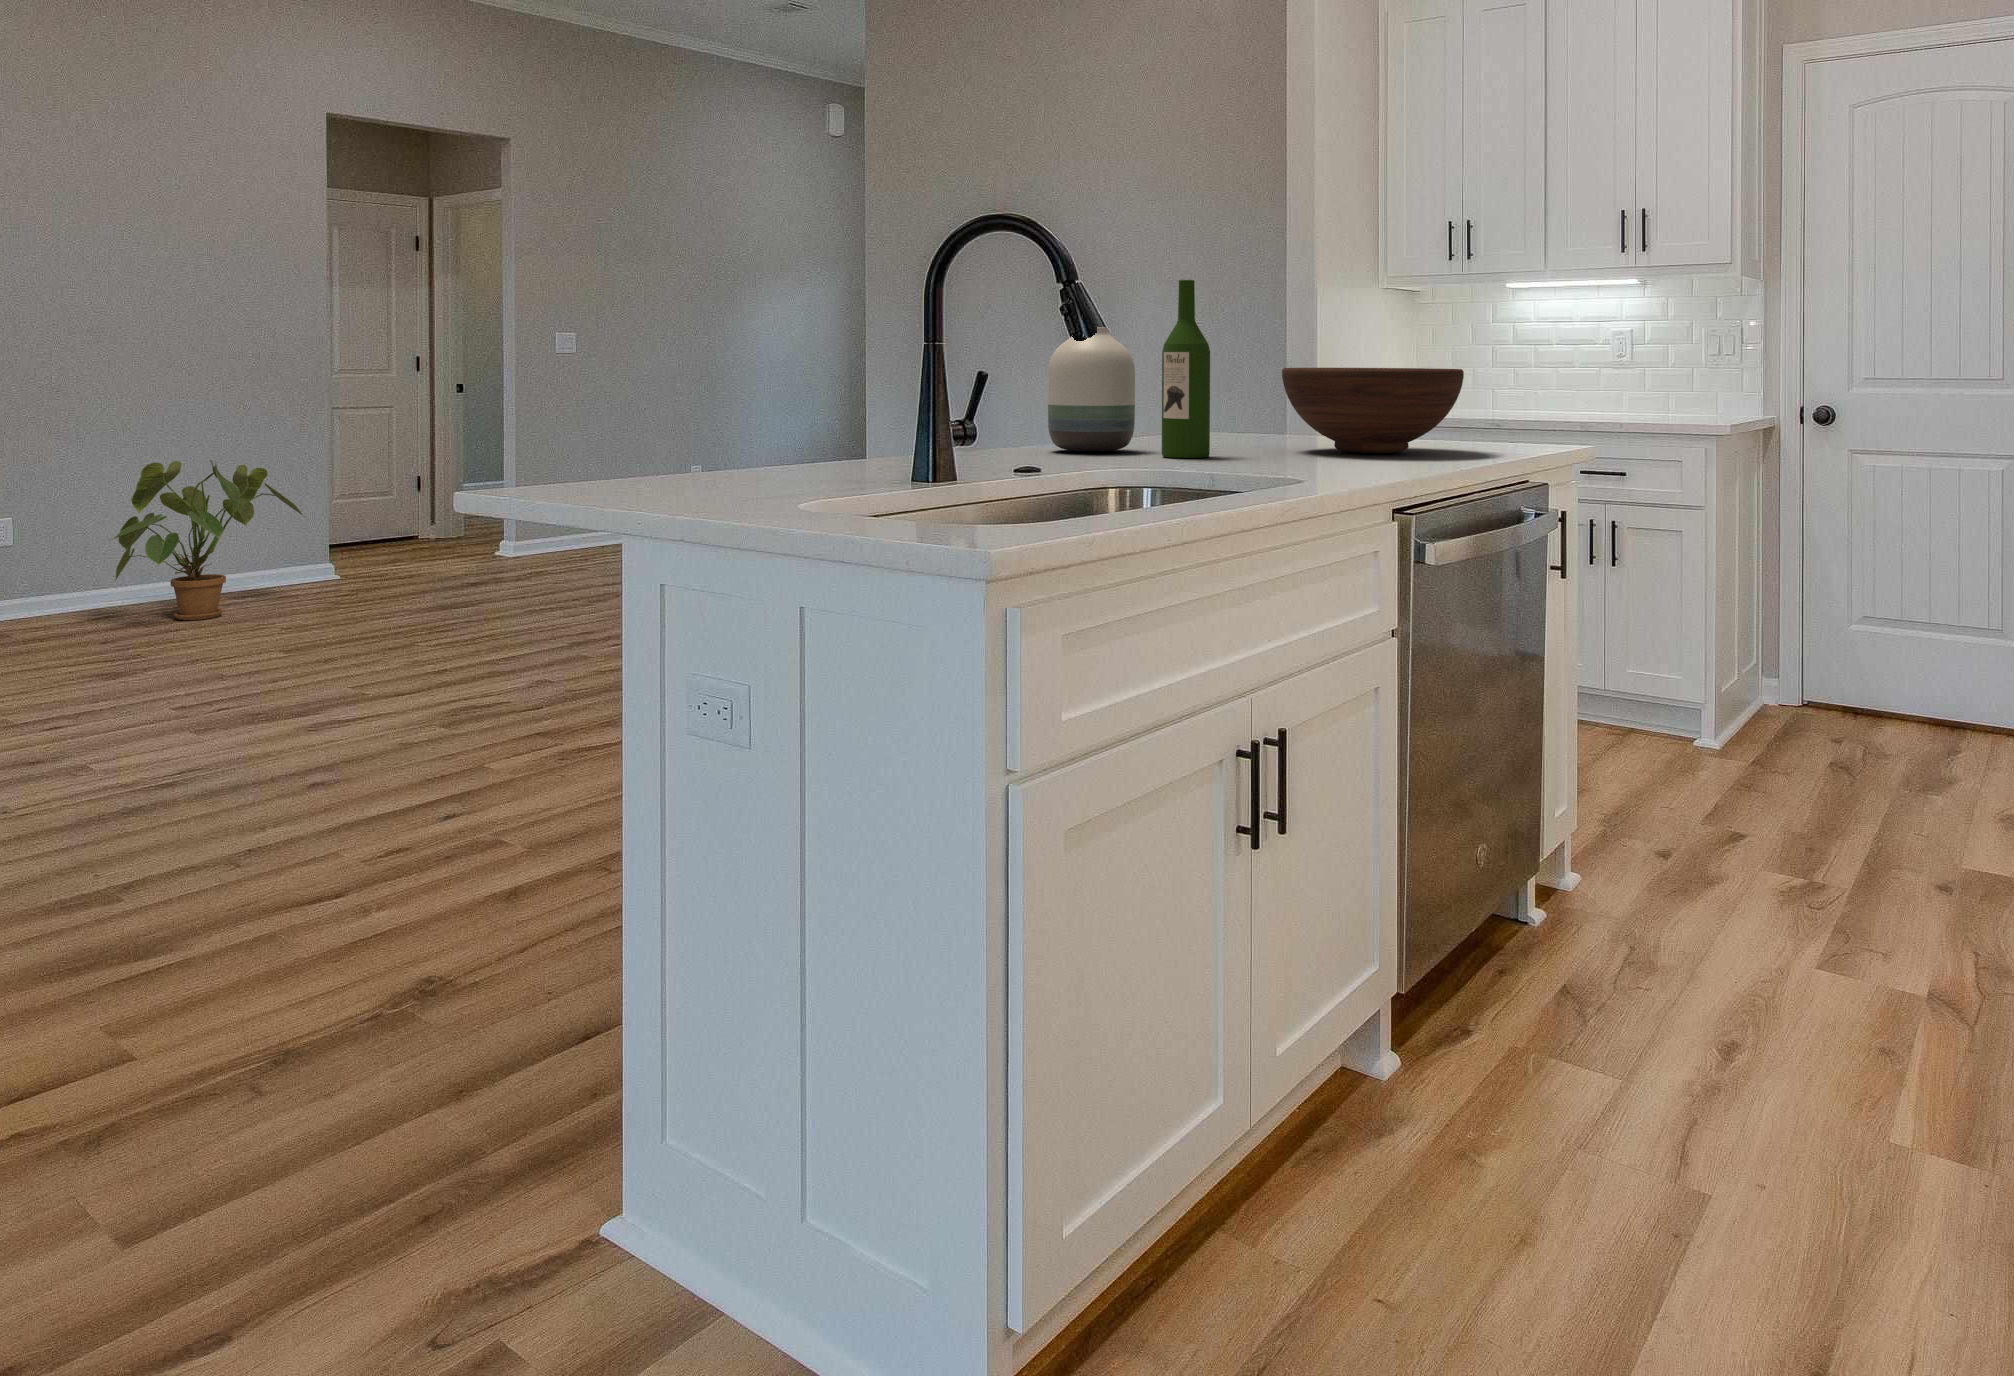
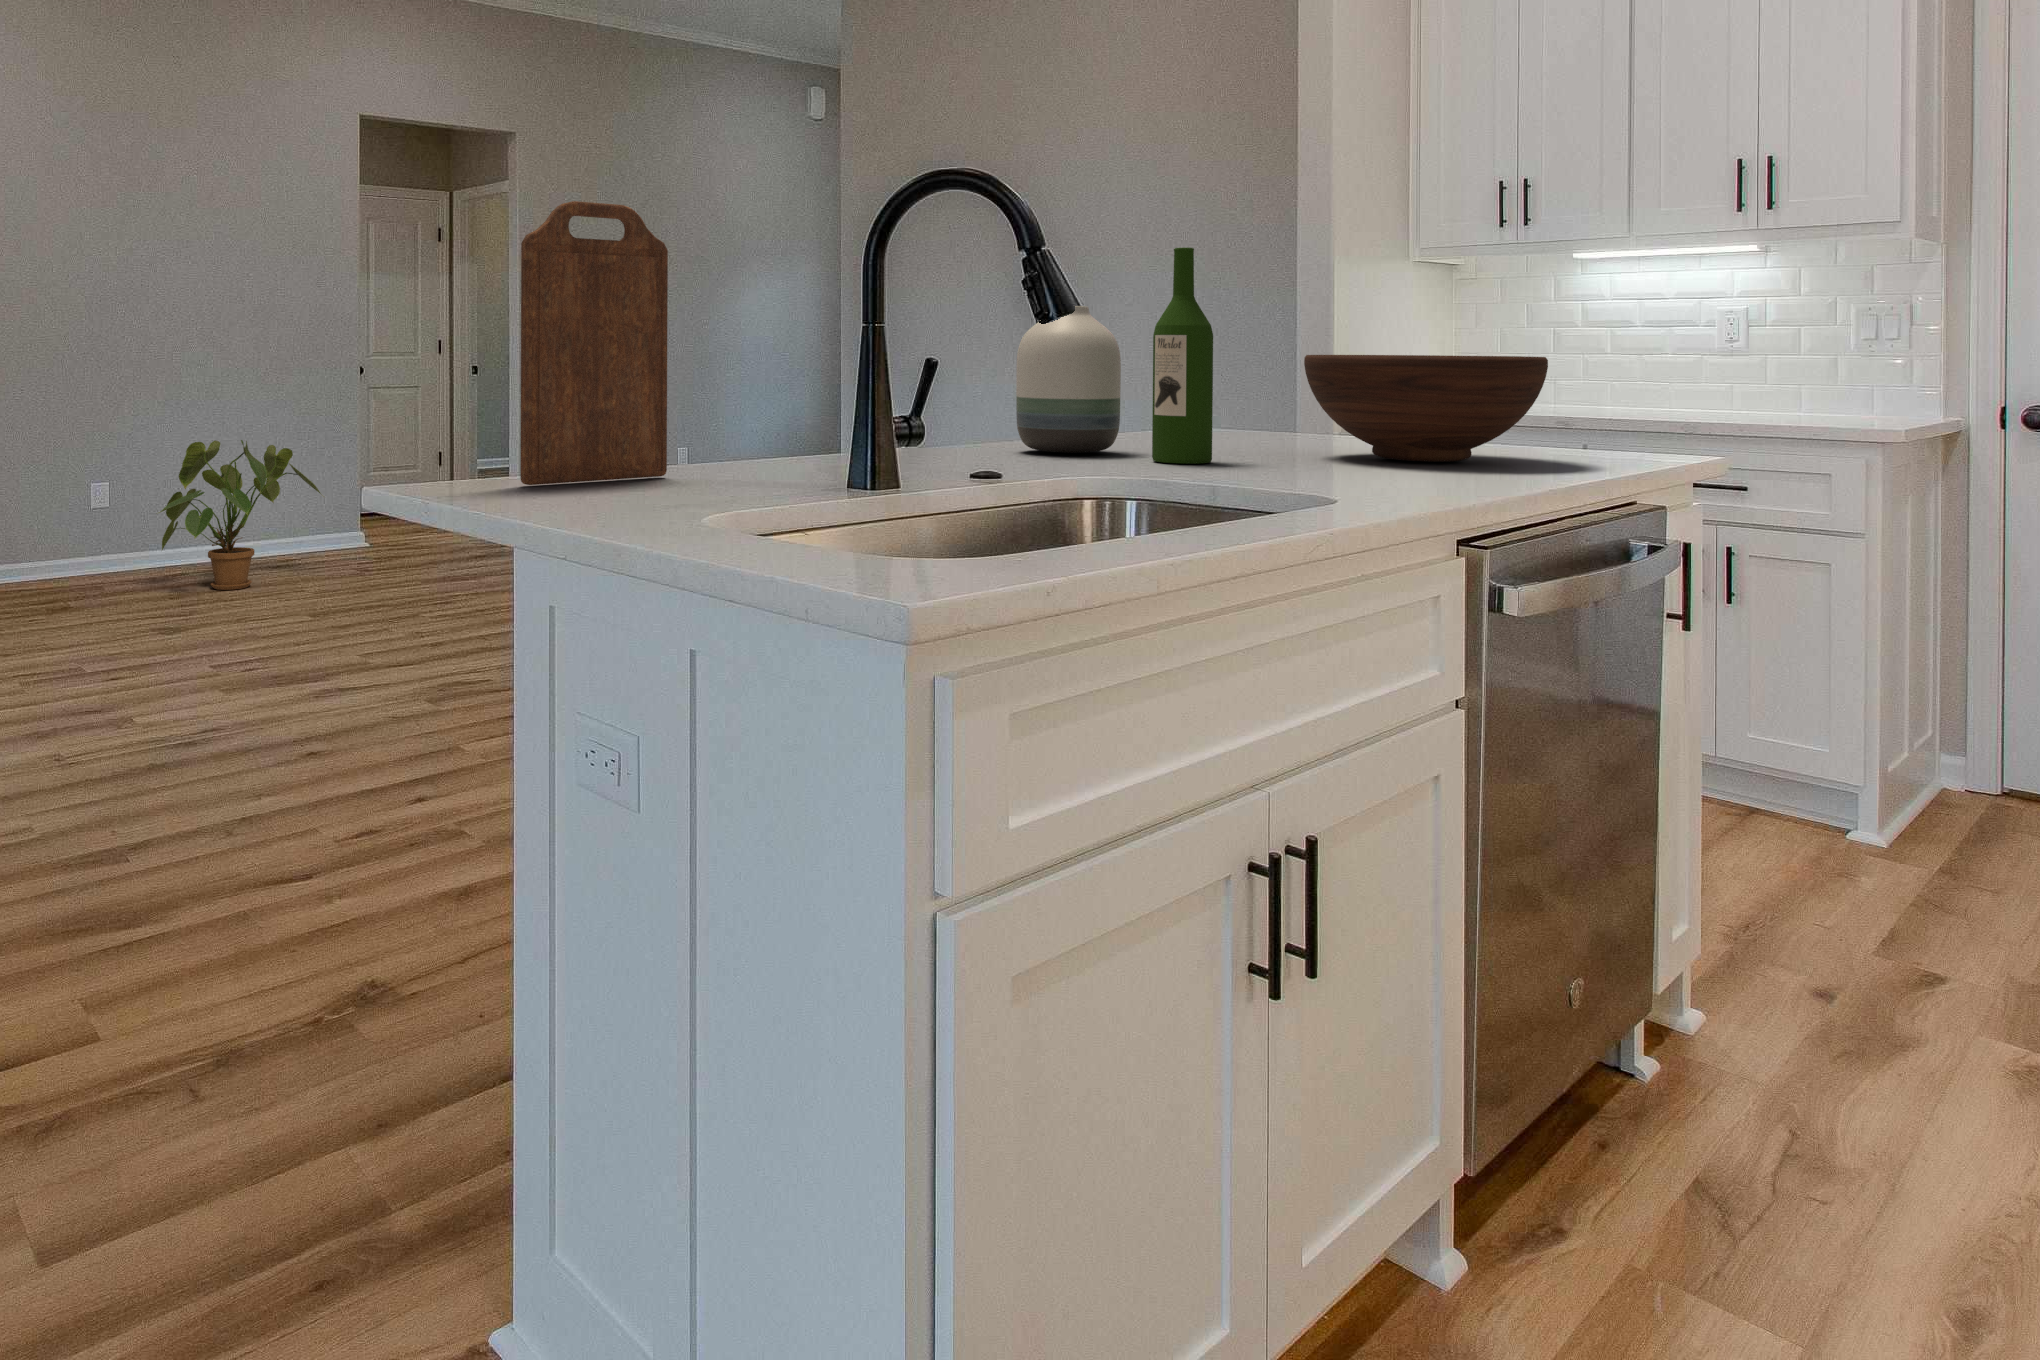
cutting board: none [628,237,755,484] -> present [520,201,668,485]

